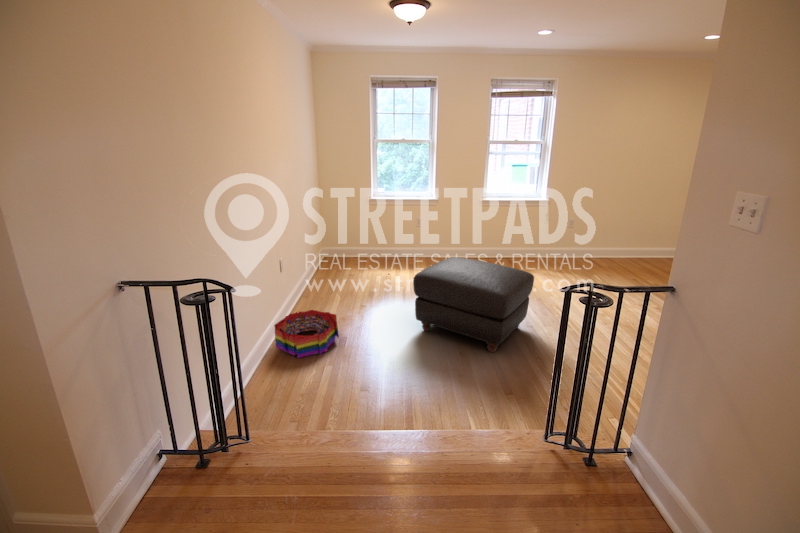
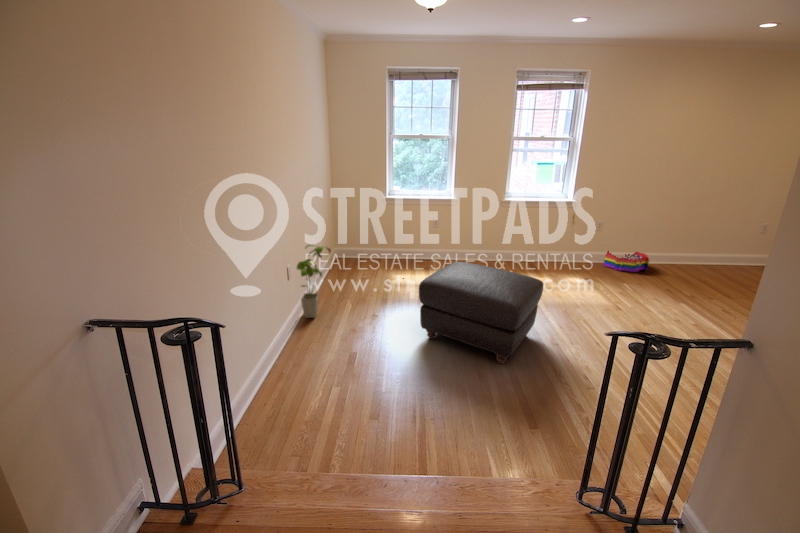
house plant: none [297,241,330,312] -> present [297,245,331,318]
storage bin: present [274,310,339,358] -> present [604,251,649,272]

